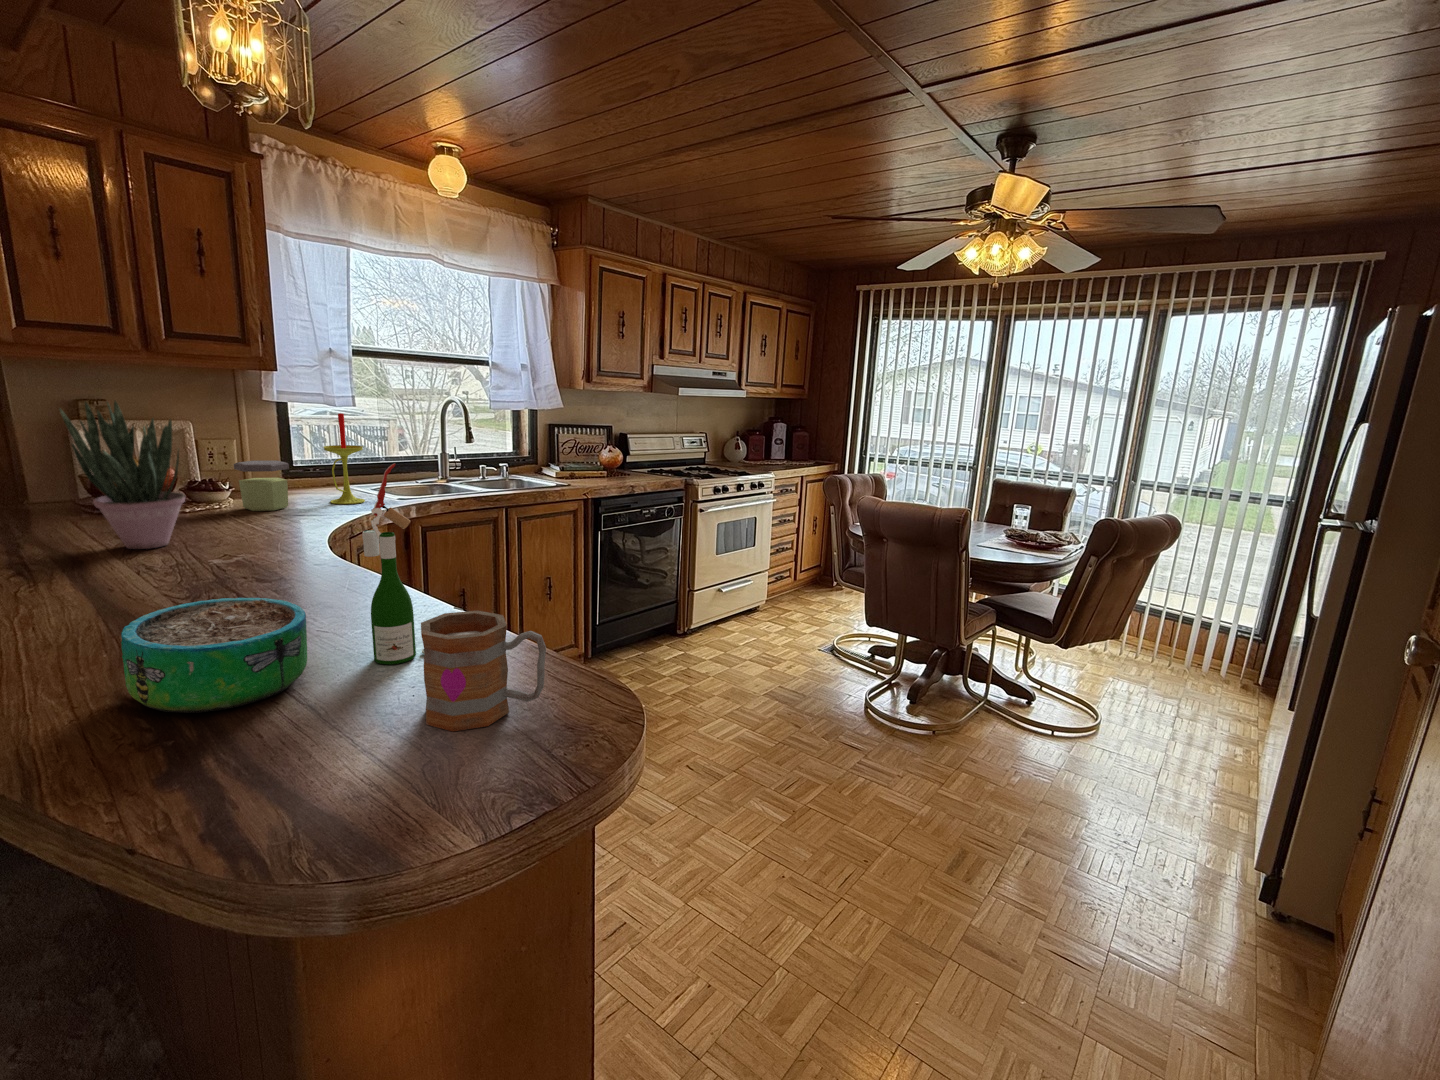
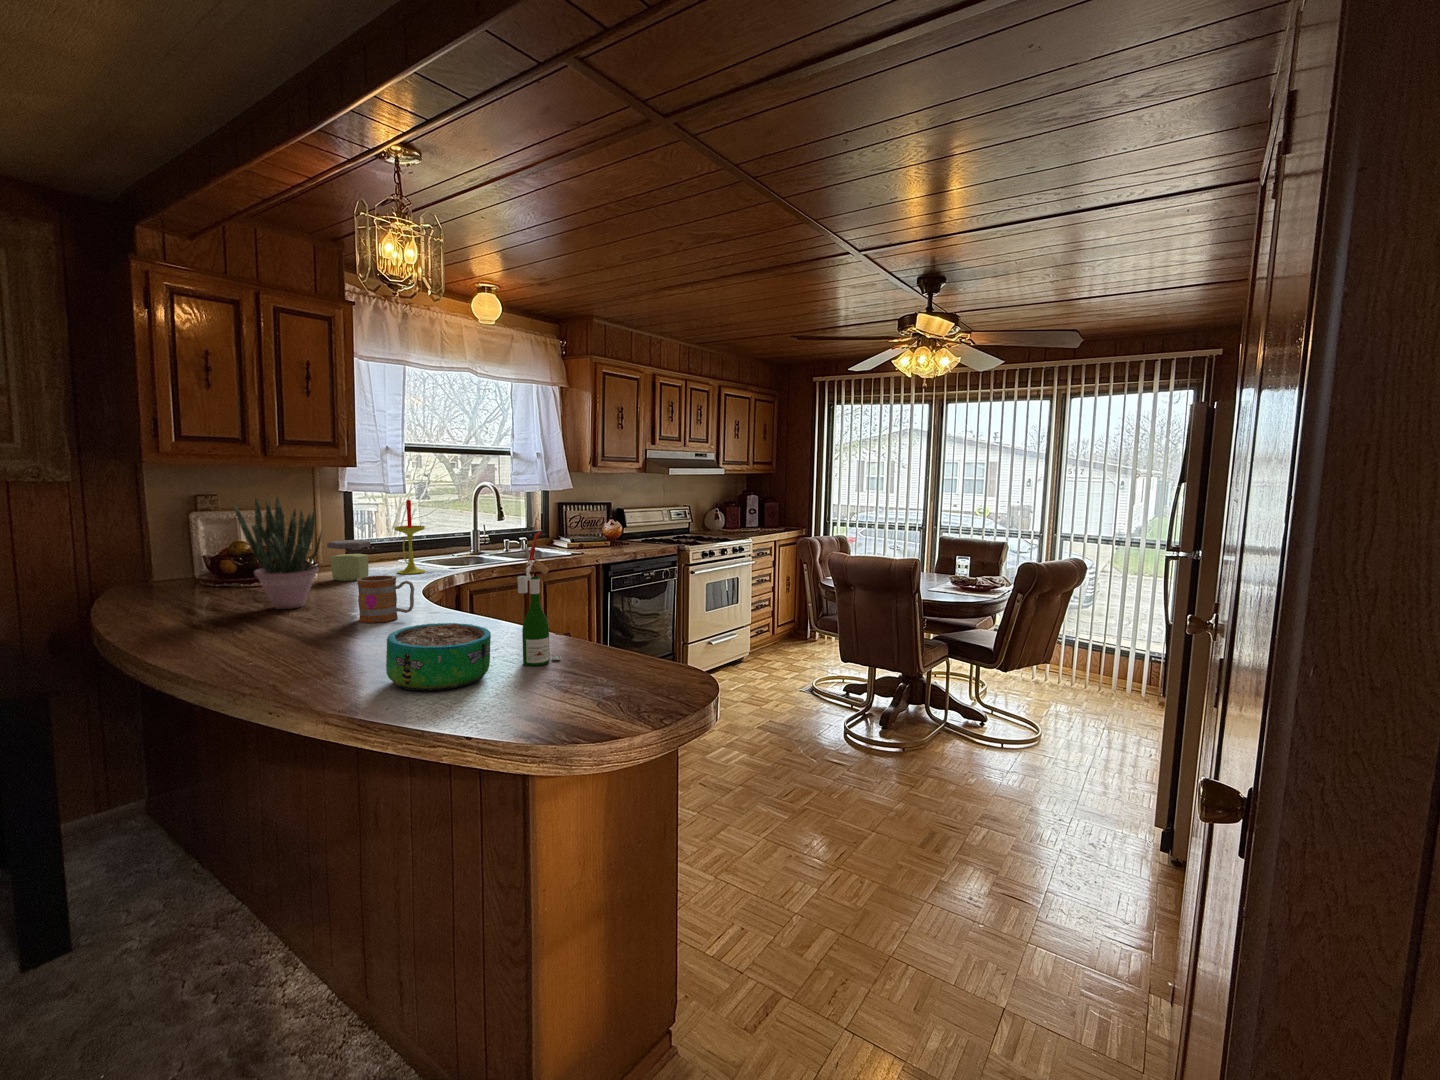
mug: present [421,610,546,731] -> present [357,575,414,623]

